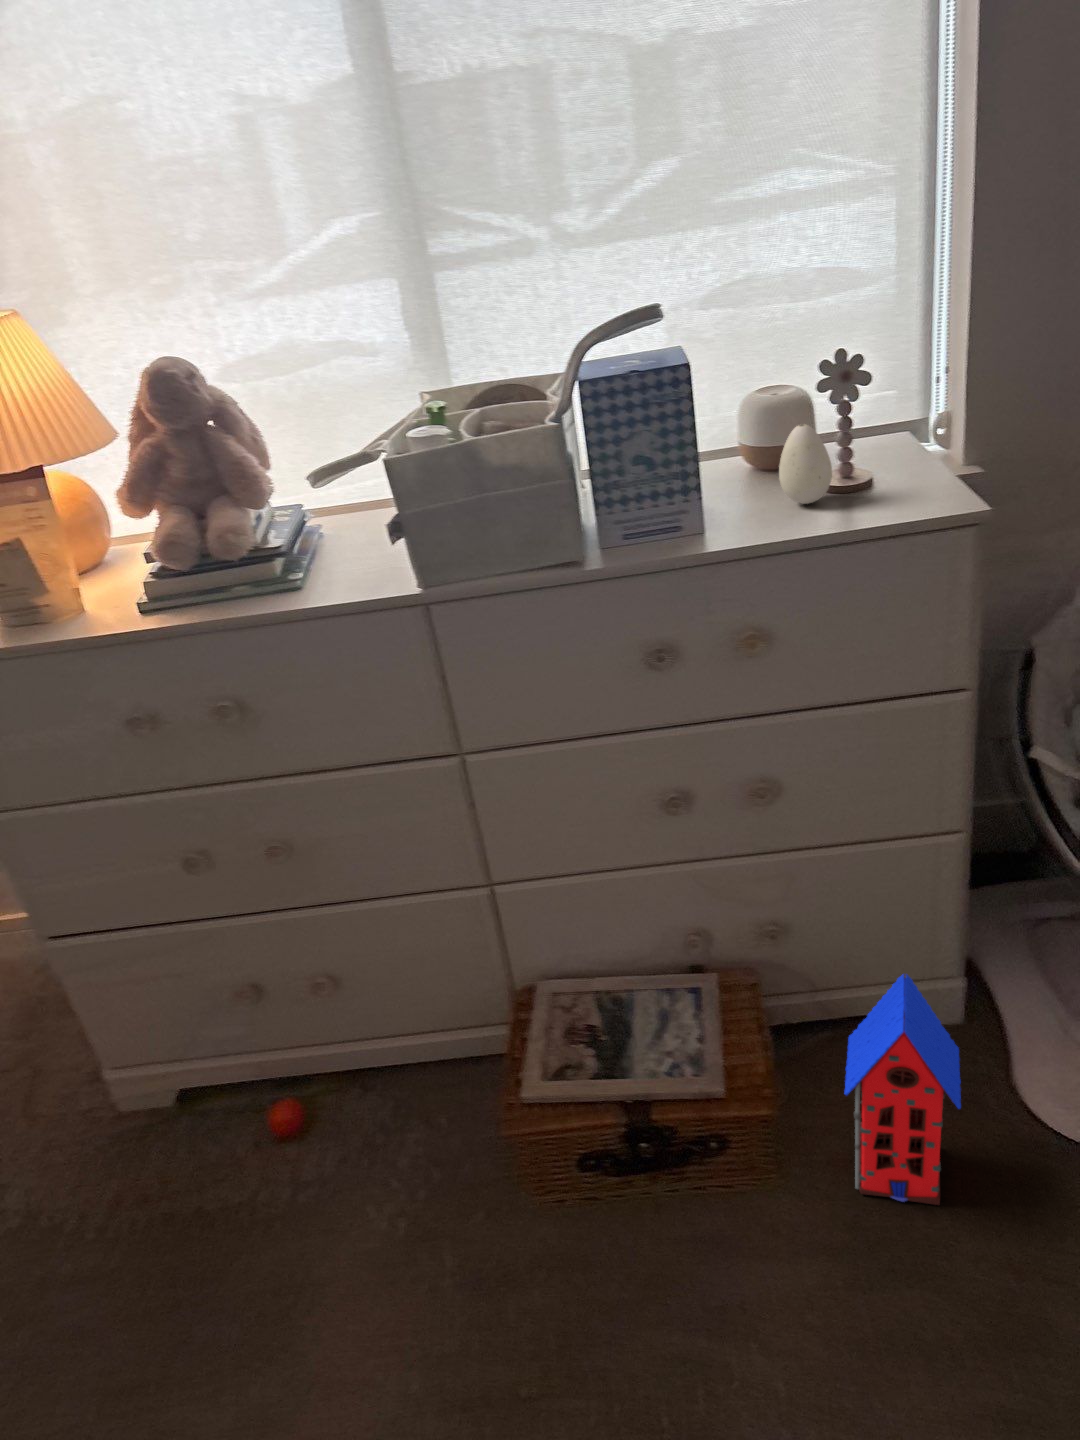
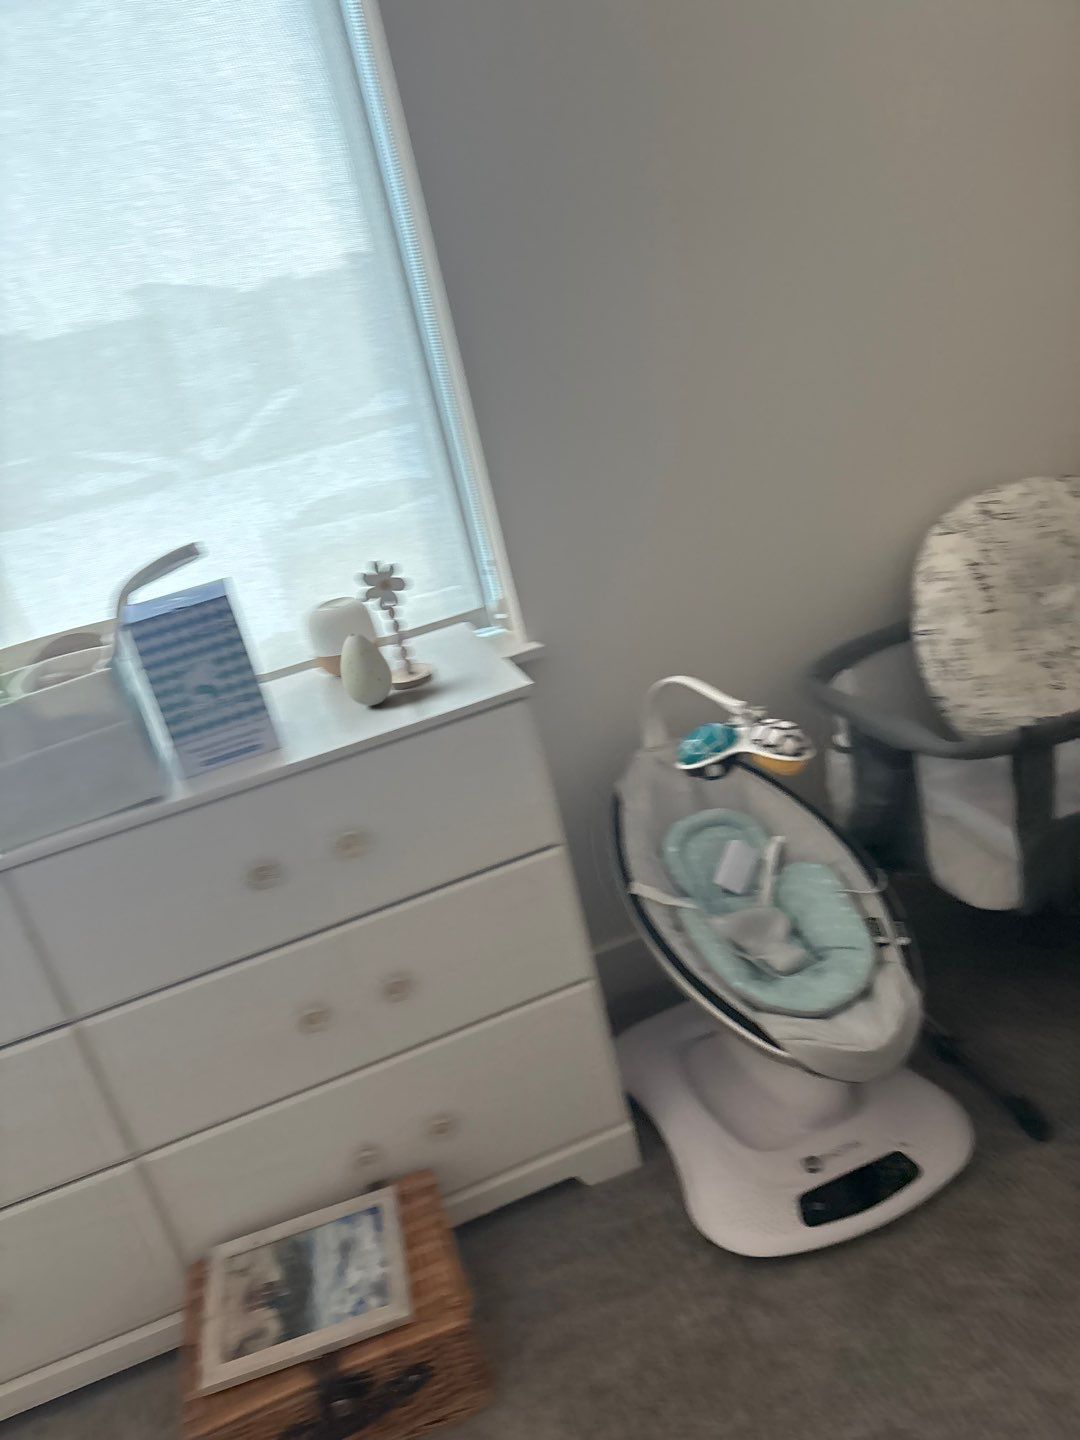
toy house: present [844,975,961,1205] -> none [526,1134,648,1375]

